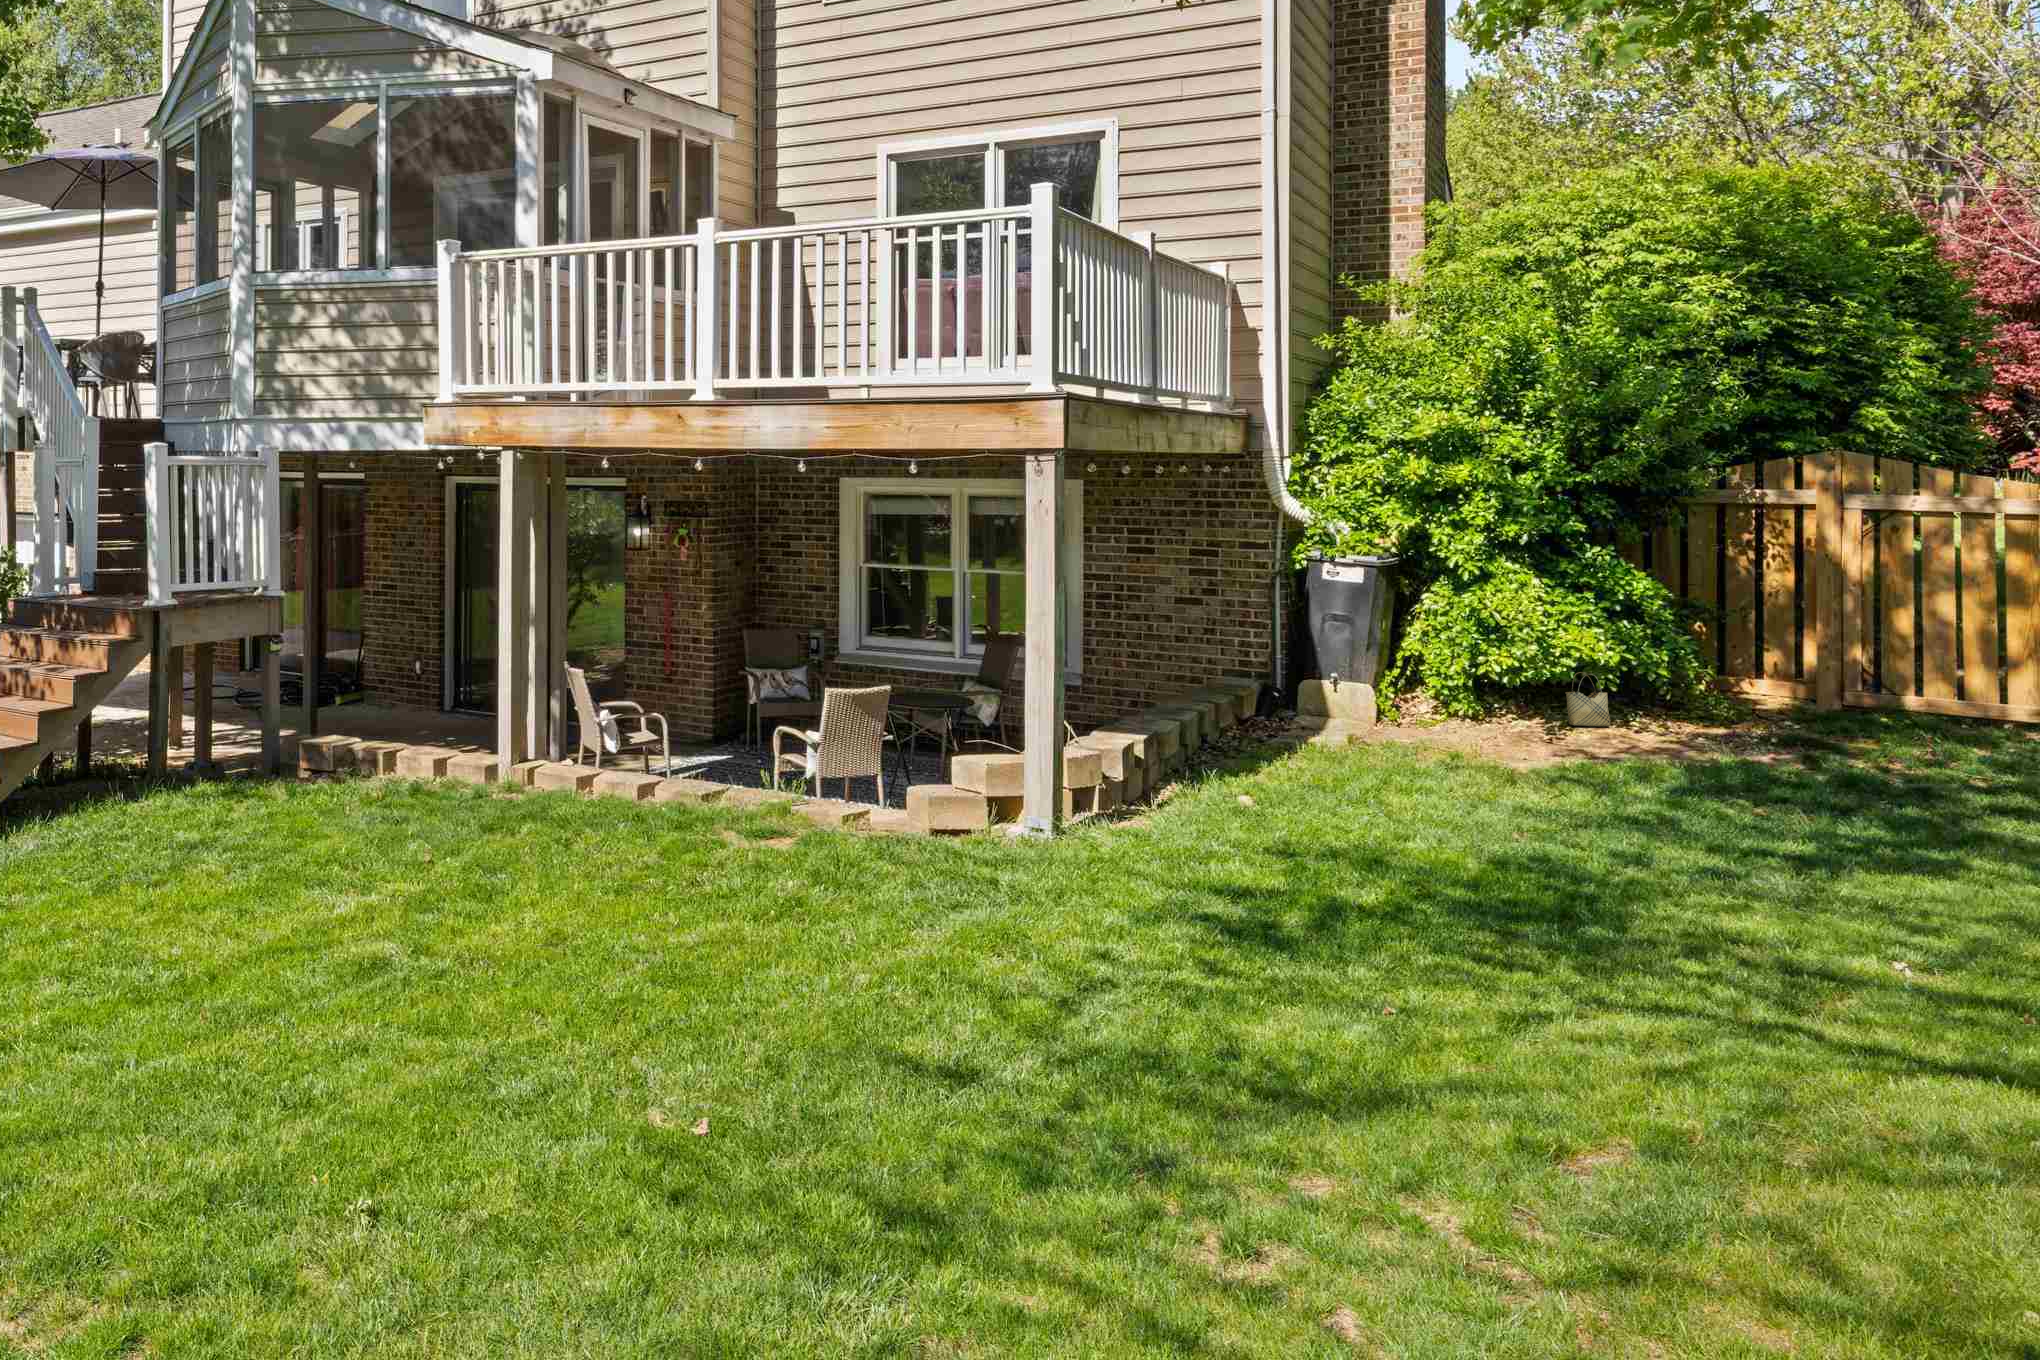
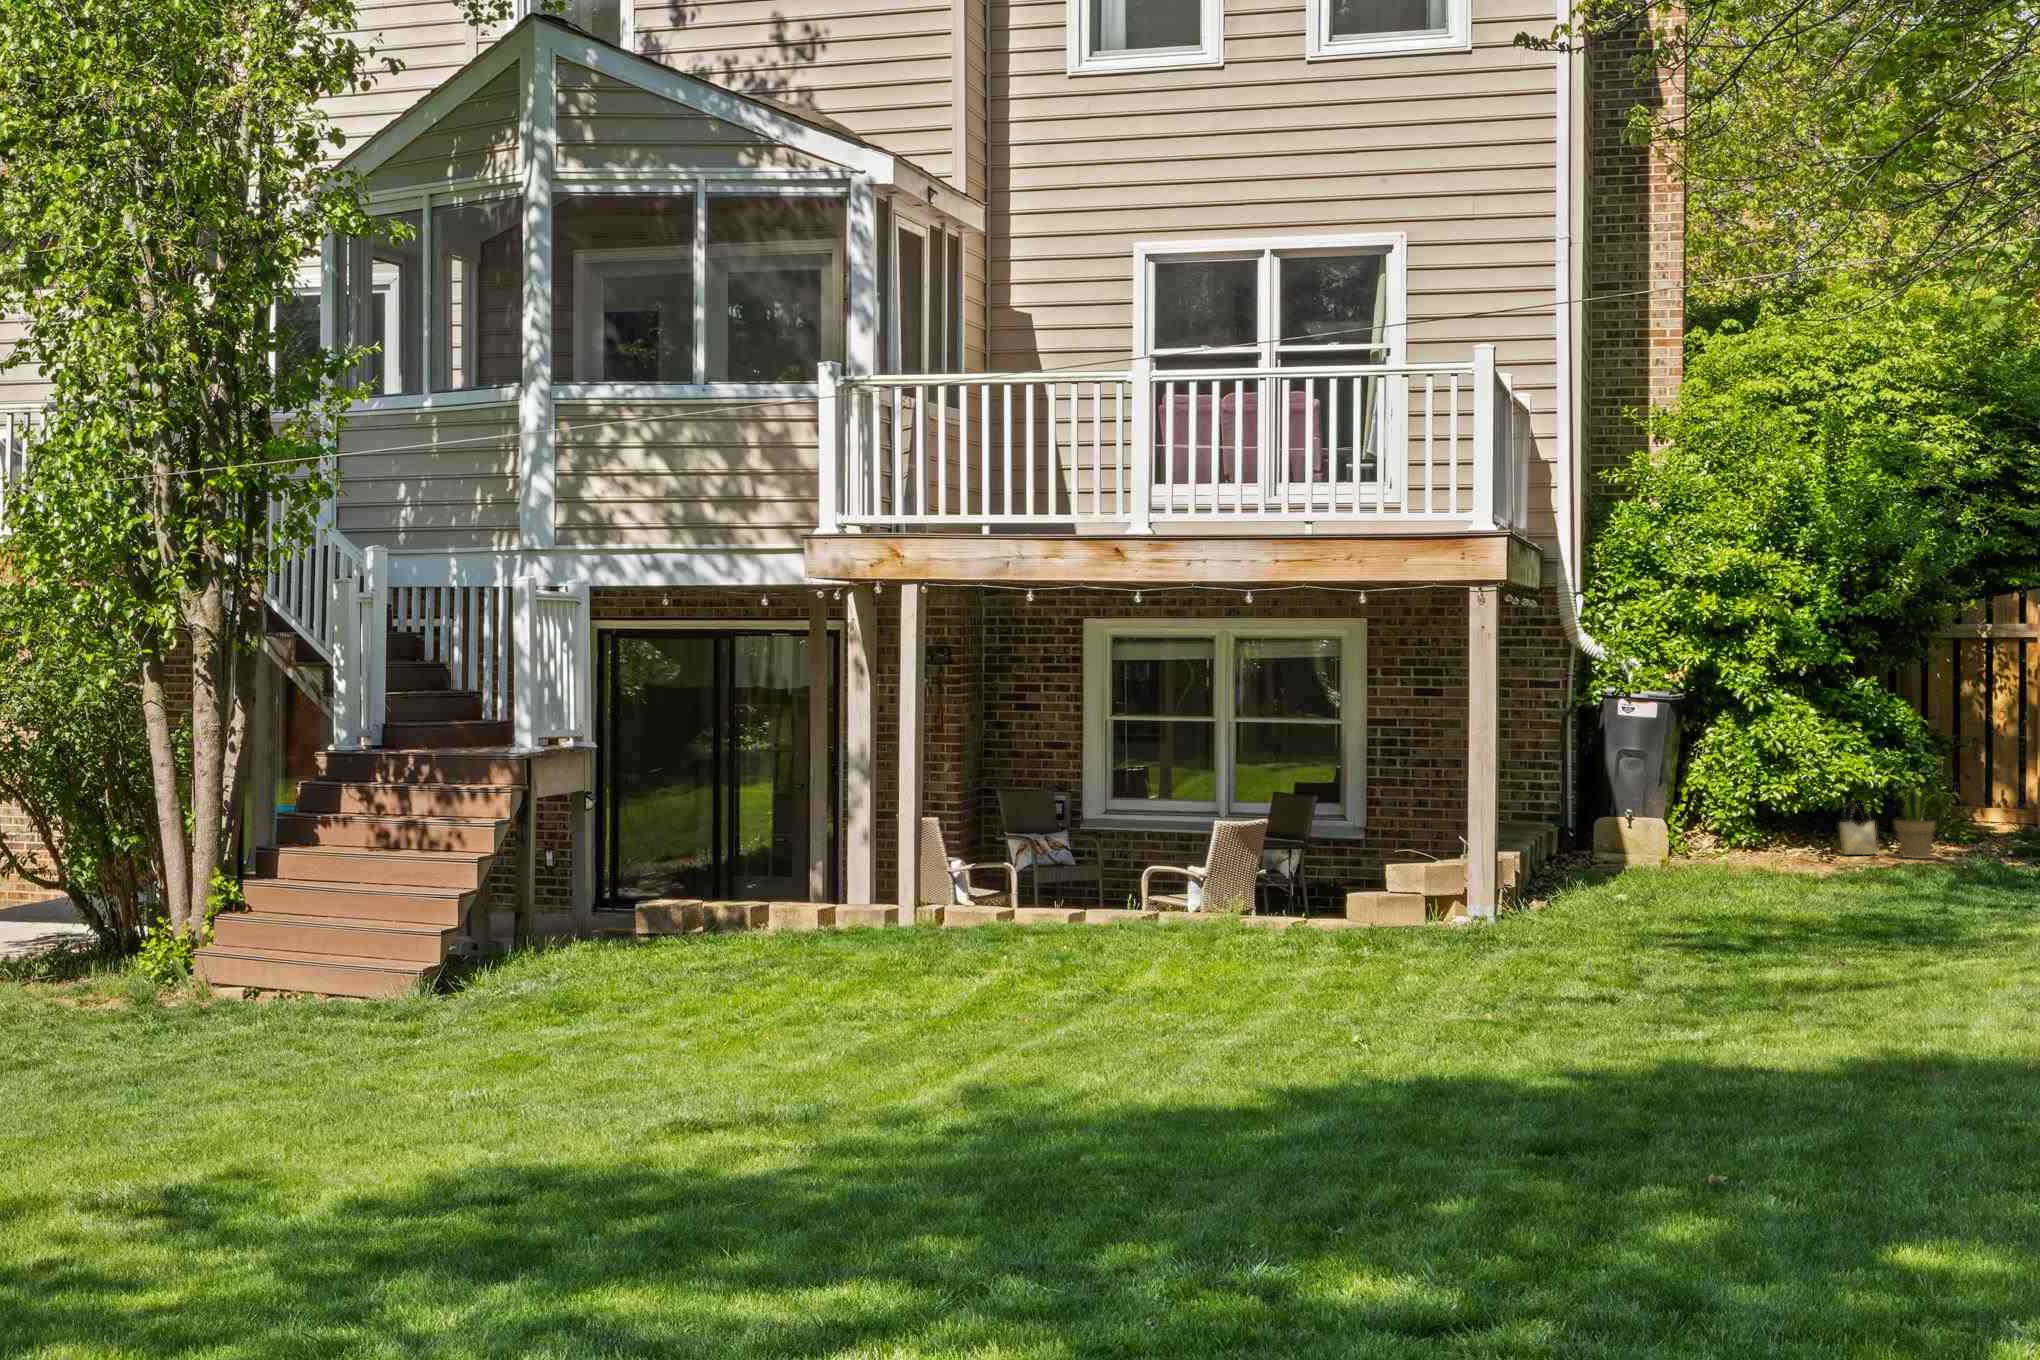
potted plant: none [1628,656,1679,736] -> present [1895,785,1935,859]

